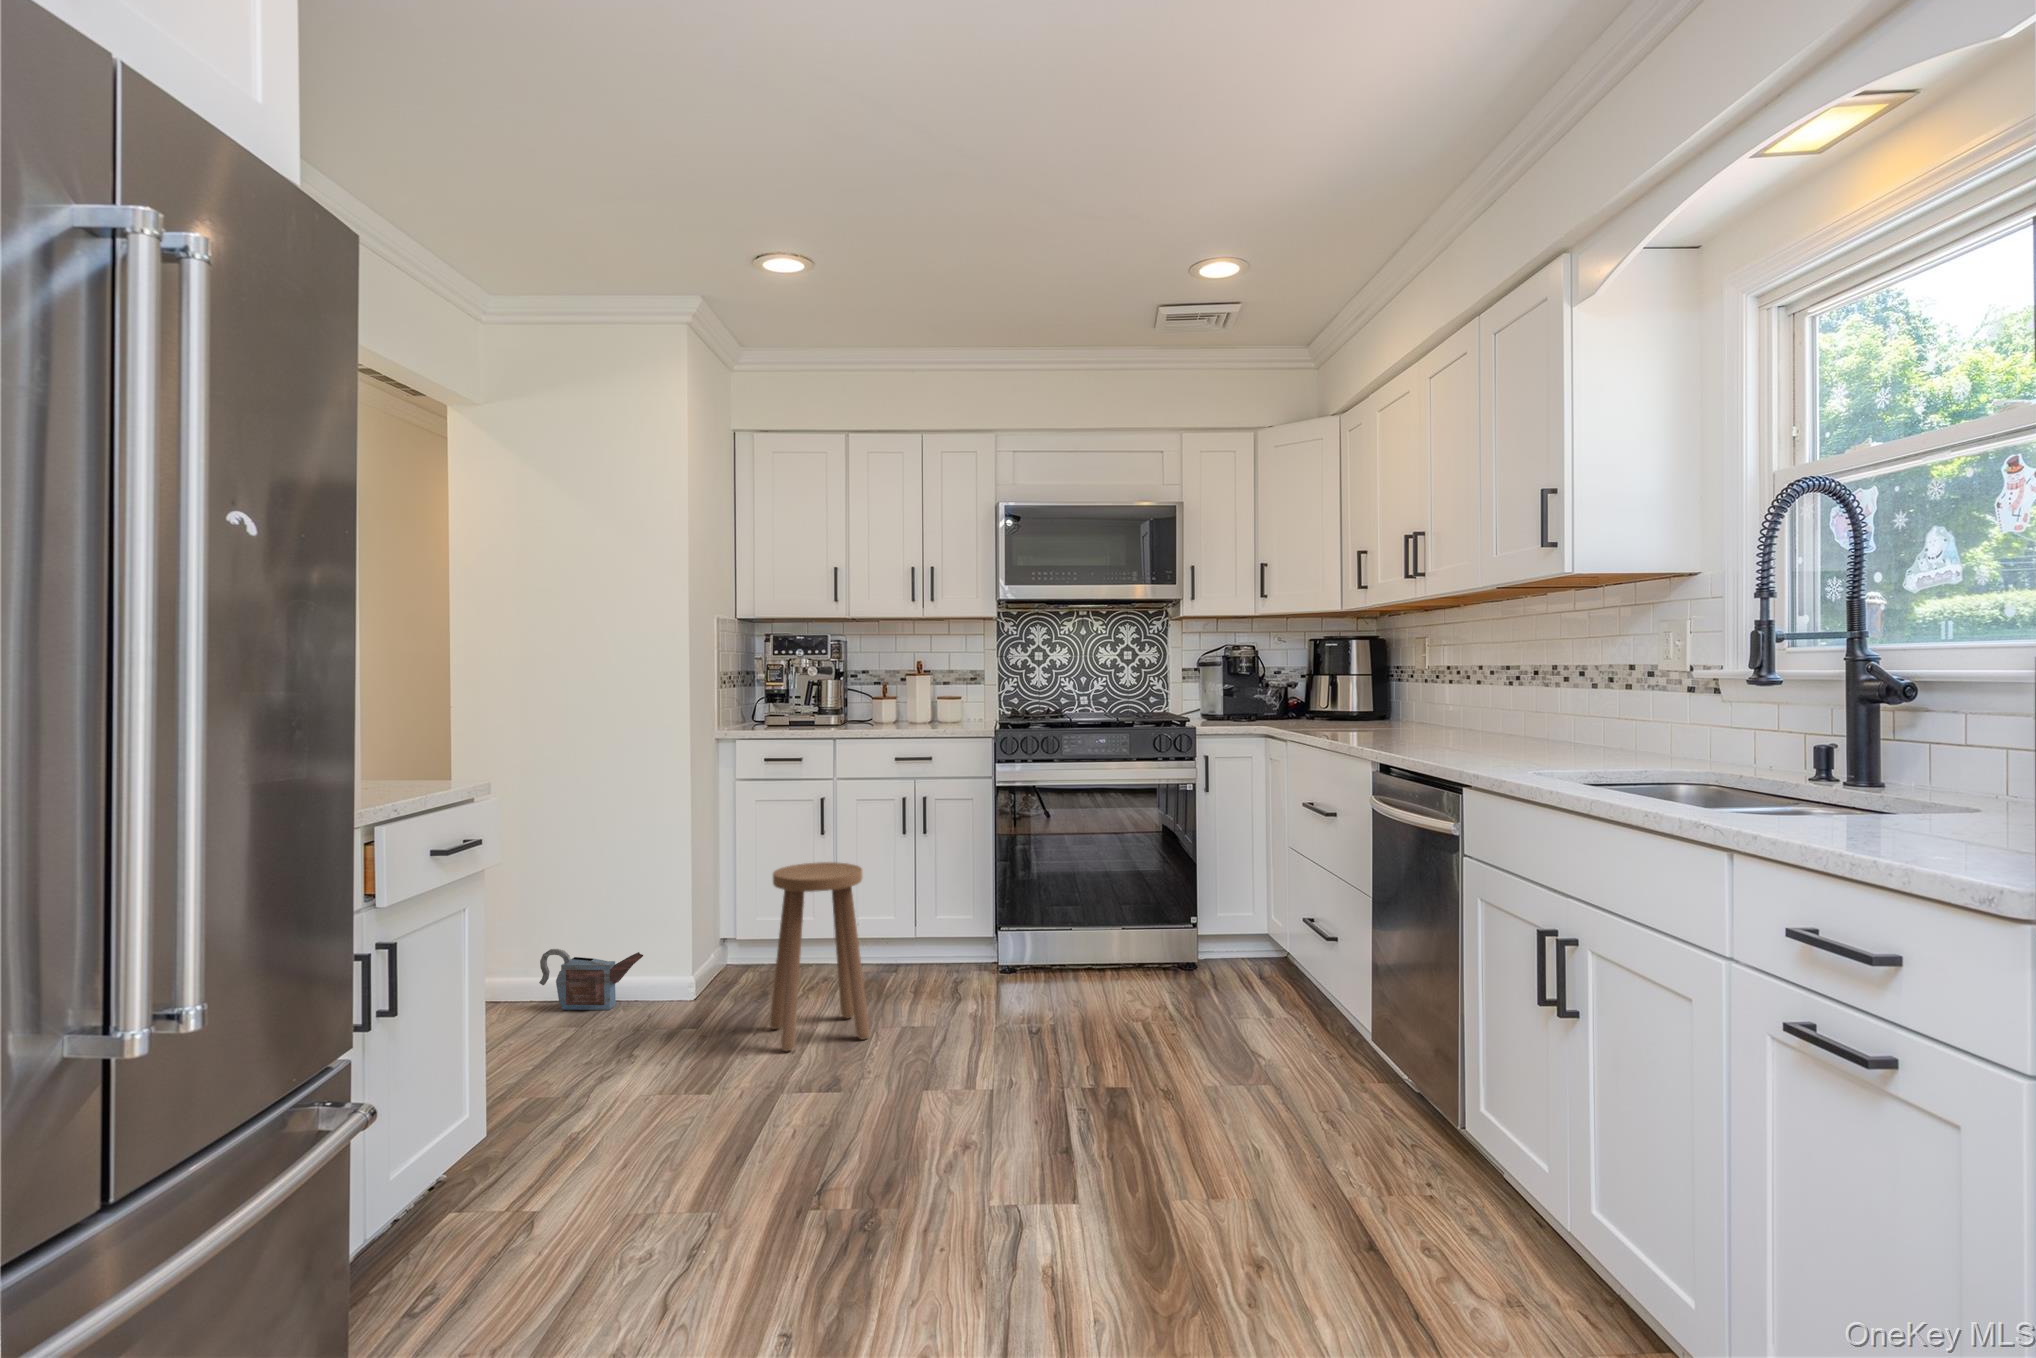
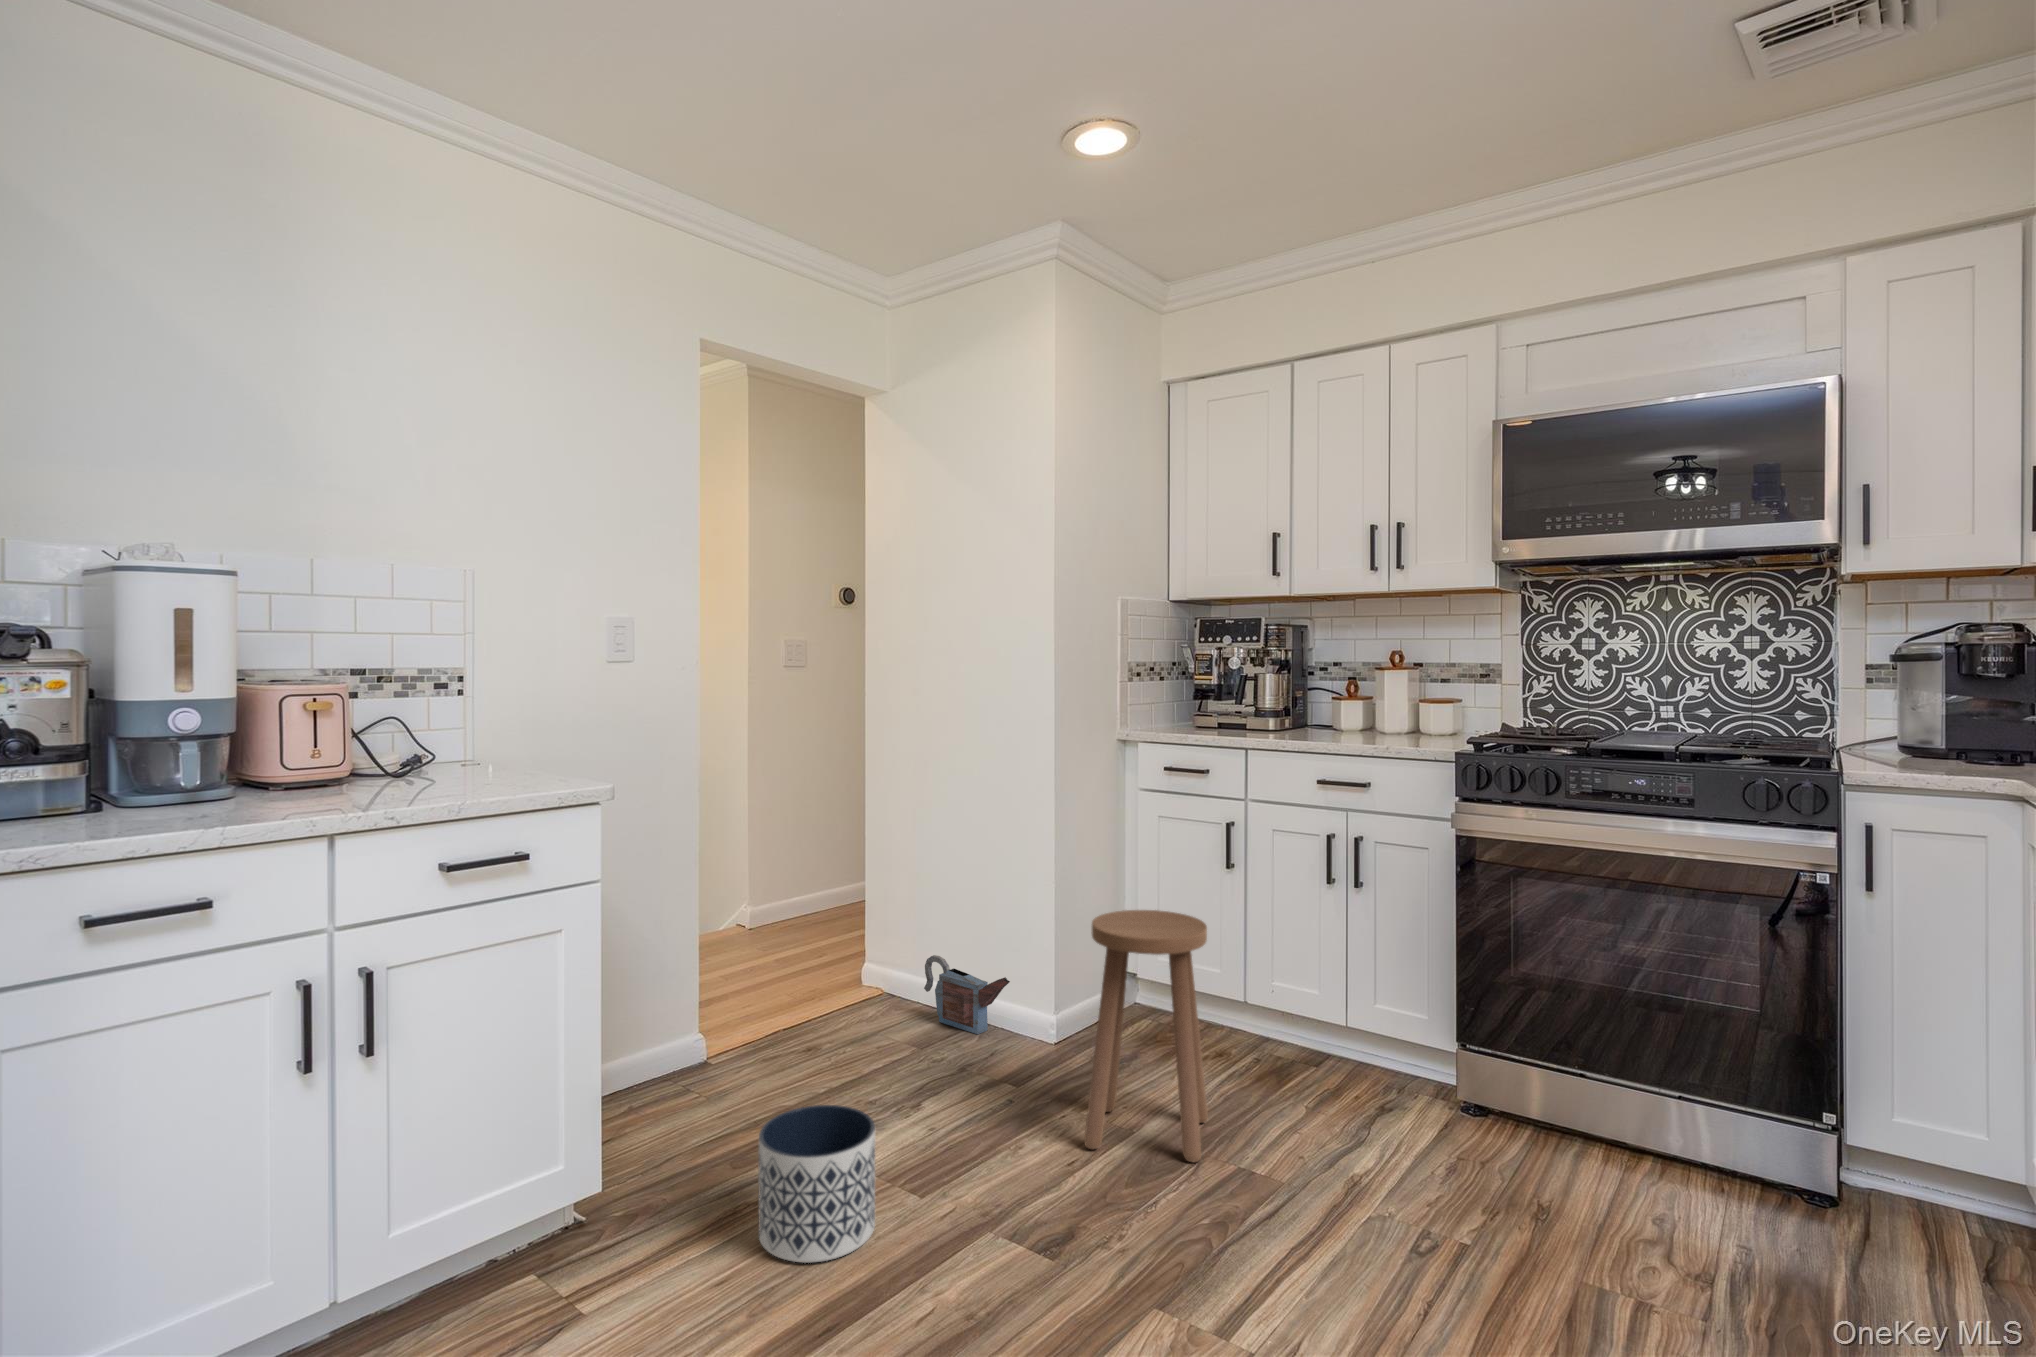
planter: none [573,1049,678,1176] -> present [759,1105,875,1263]

